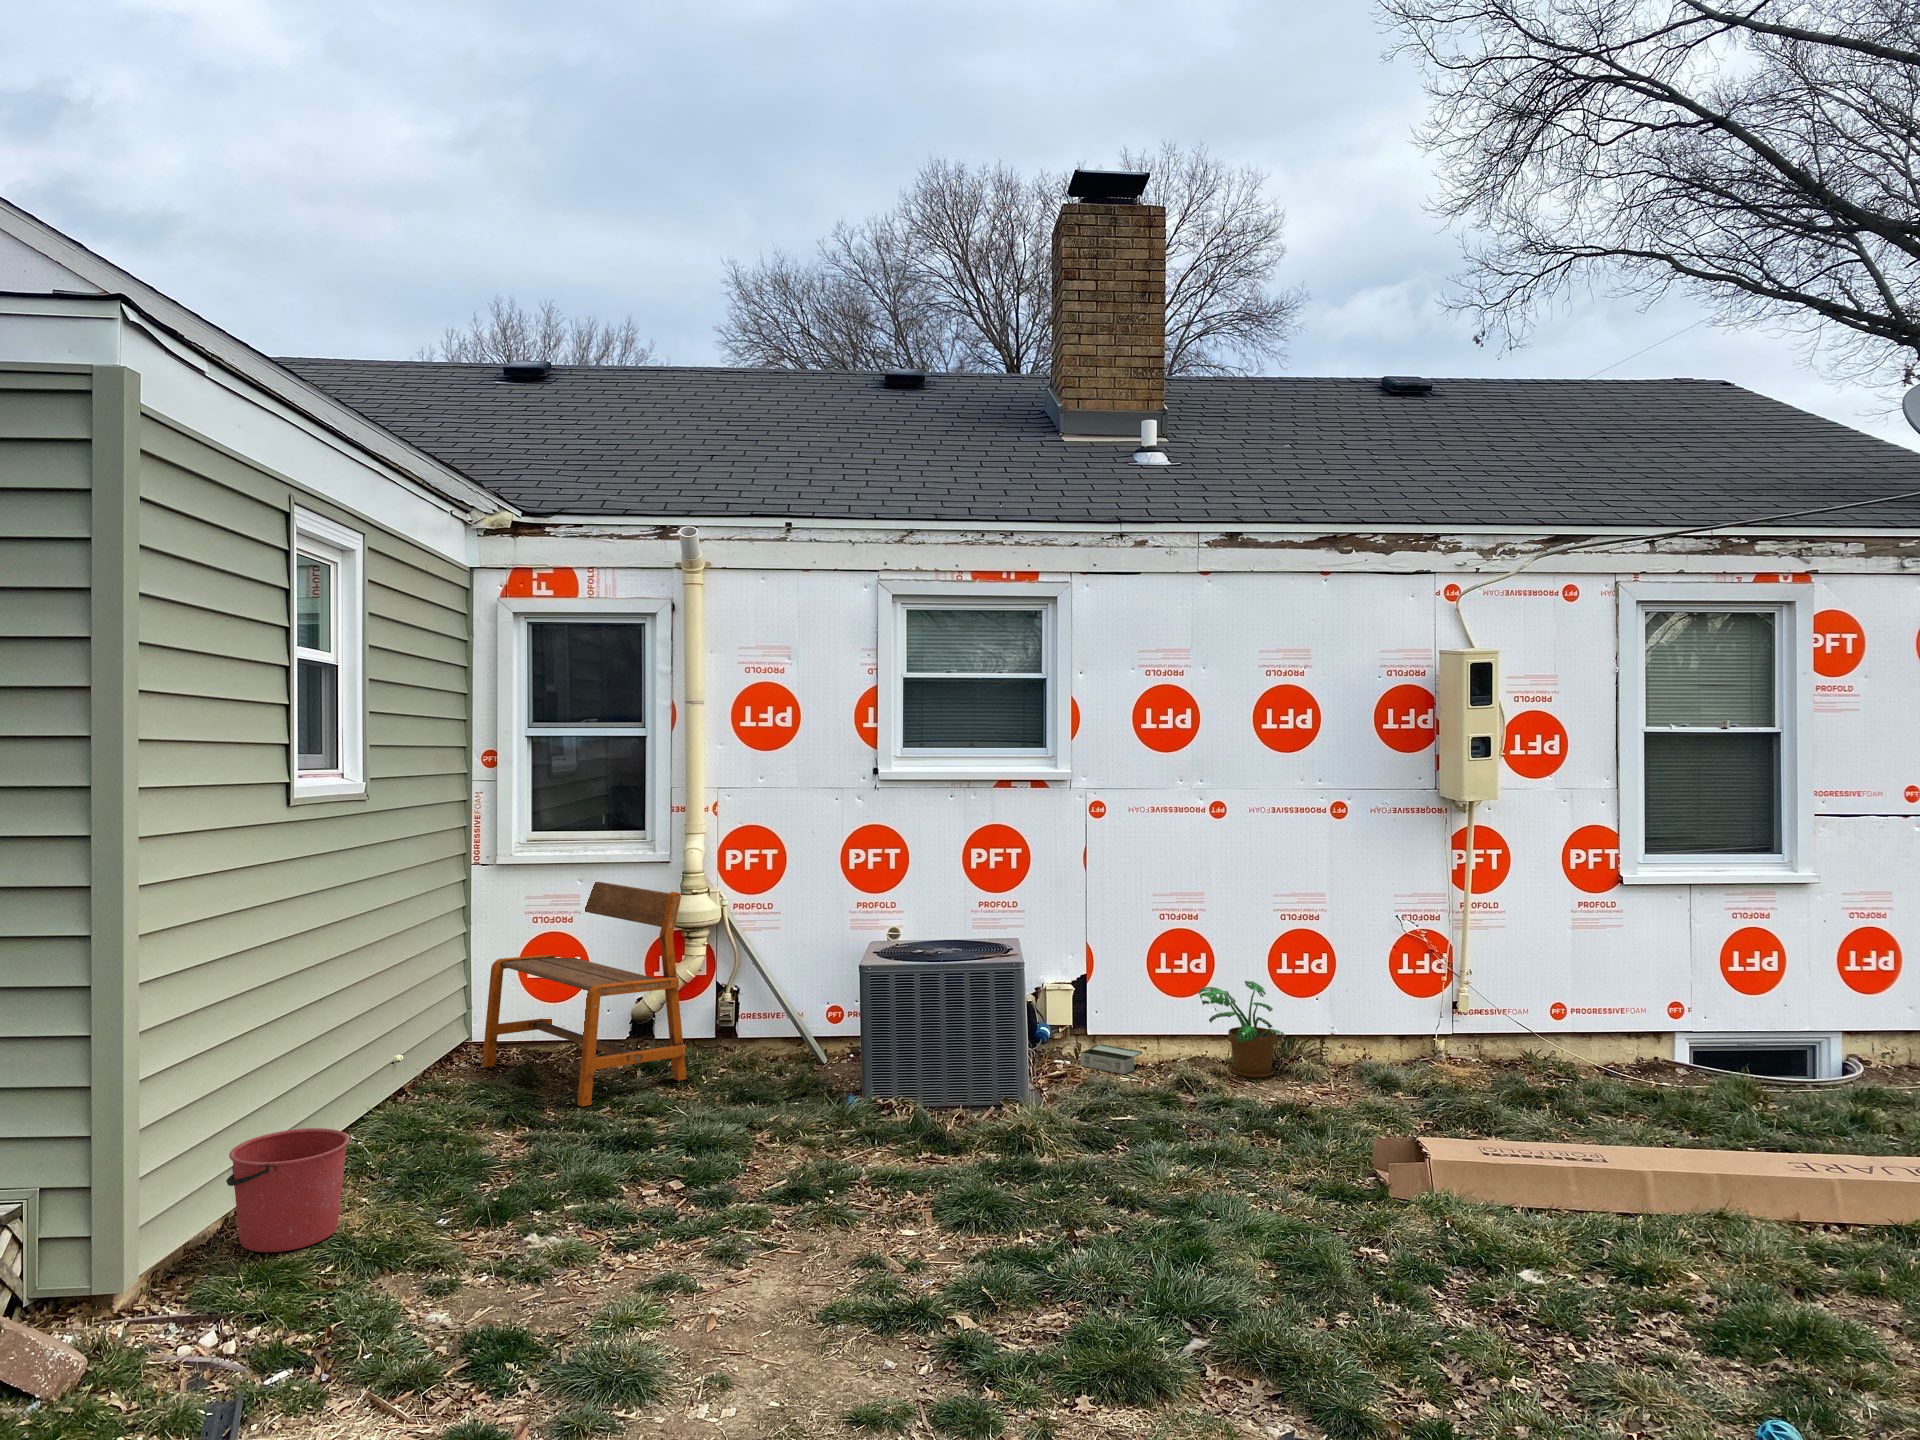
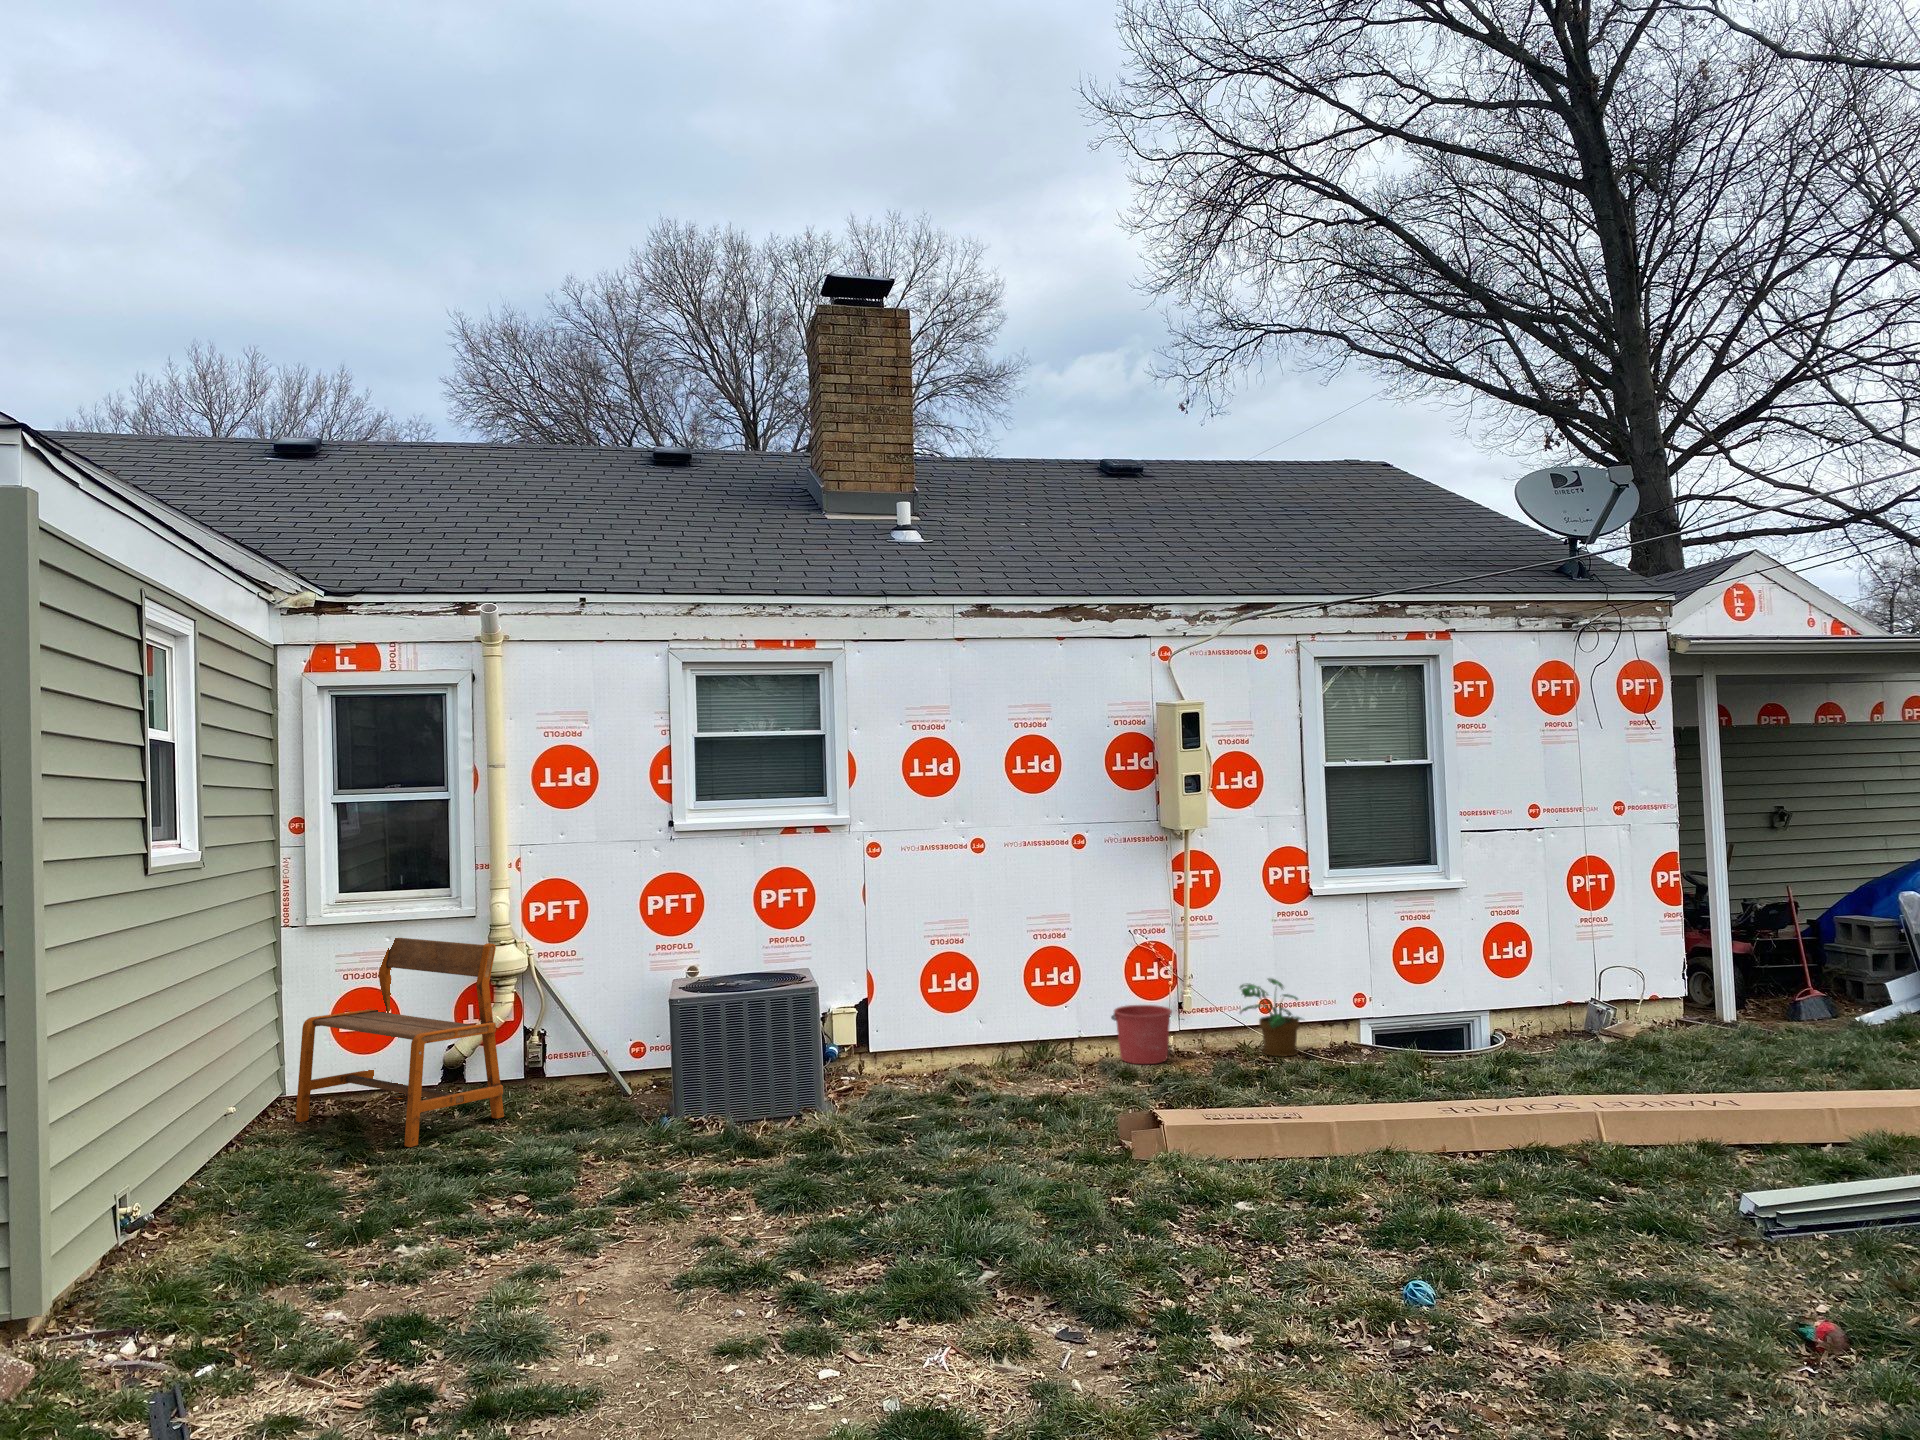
potted plant: present [1198,981,1285,1078] -> present [1240,978,1302,1056]
toolbox: present [1081,1044,1143,1074] -> none [866,1058,921,1082]
bucket: present [226,1128,350,1252] -> present [1111,1005,1172,1064]

